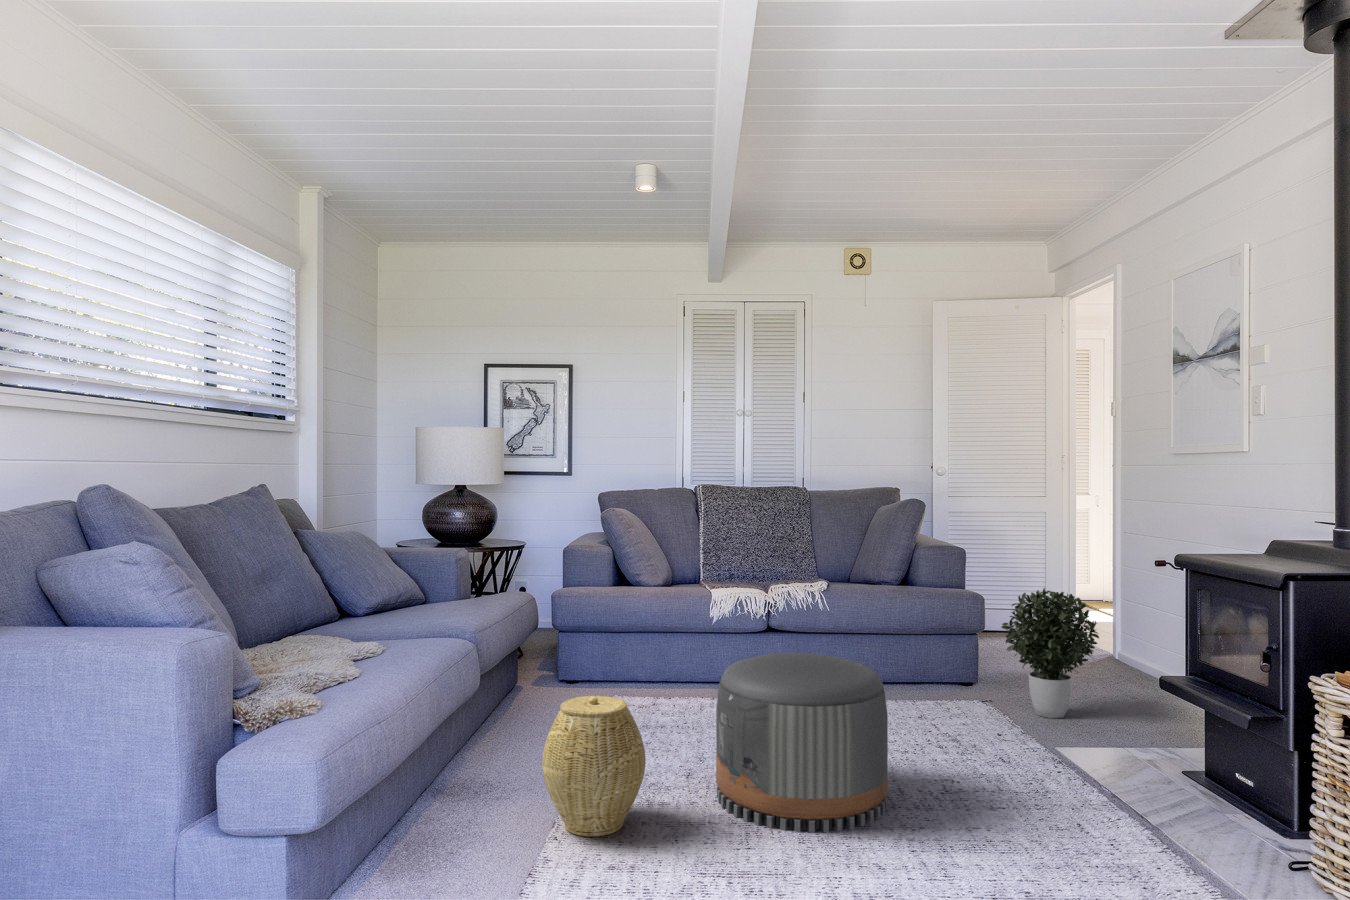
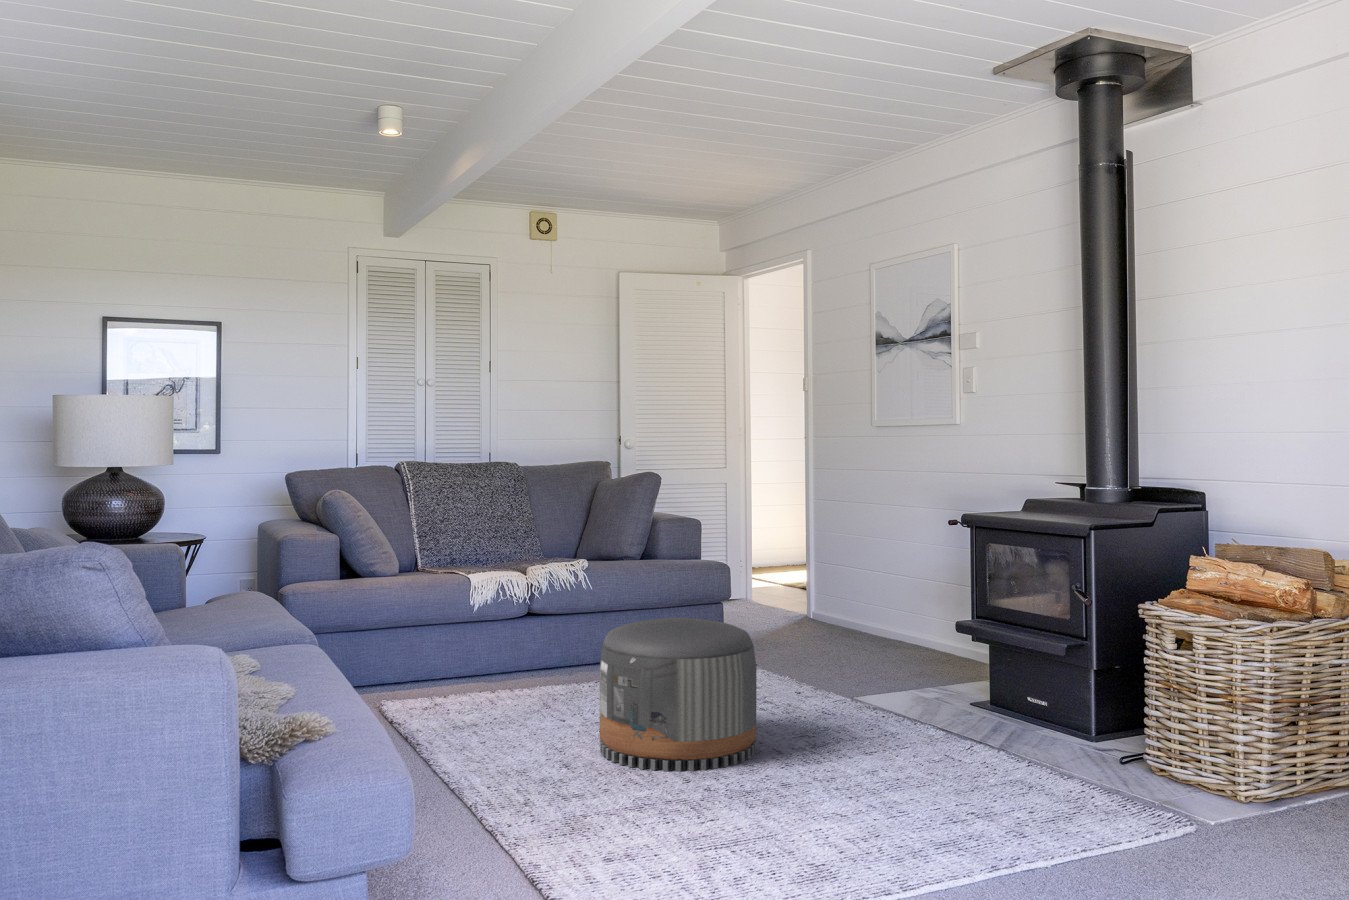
potted plant: present [1001,588,1099,718] -> none [767,552,848,670]
woven basket: present [542,696,646,837] -> none [474,670,575,802]

